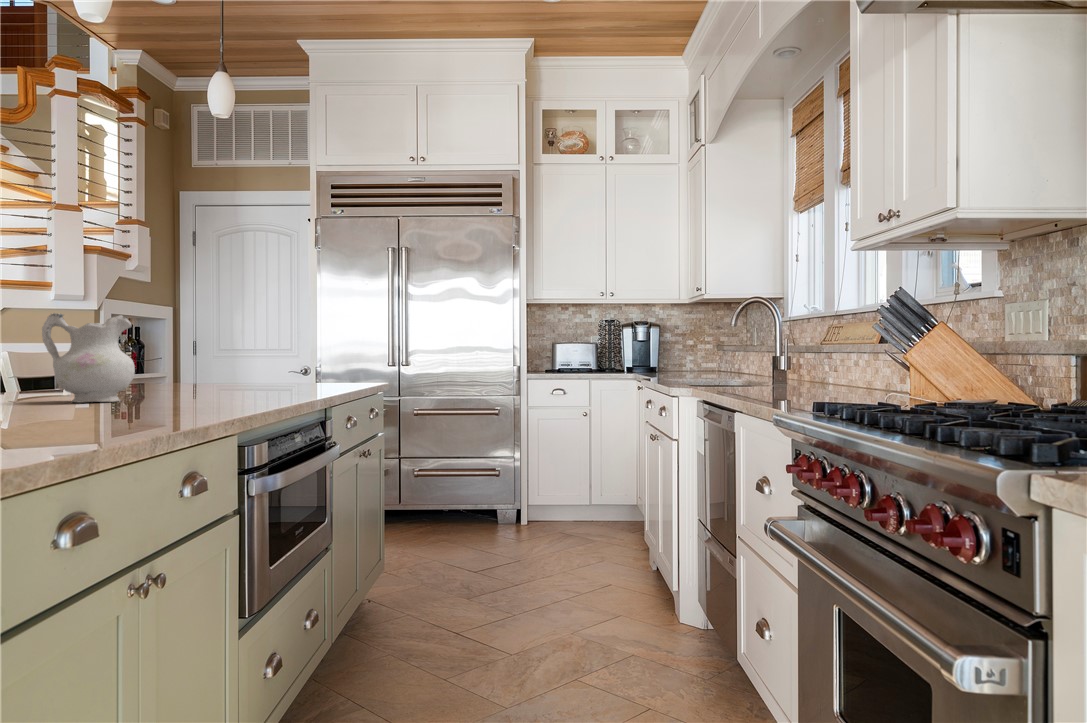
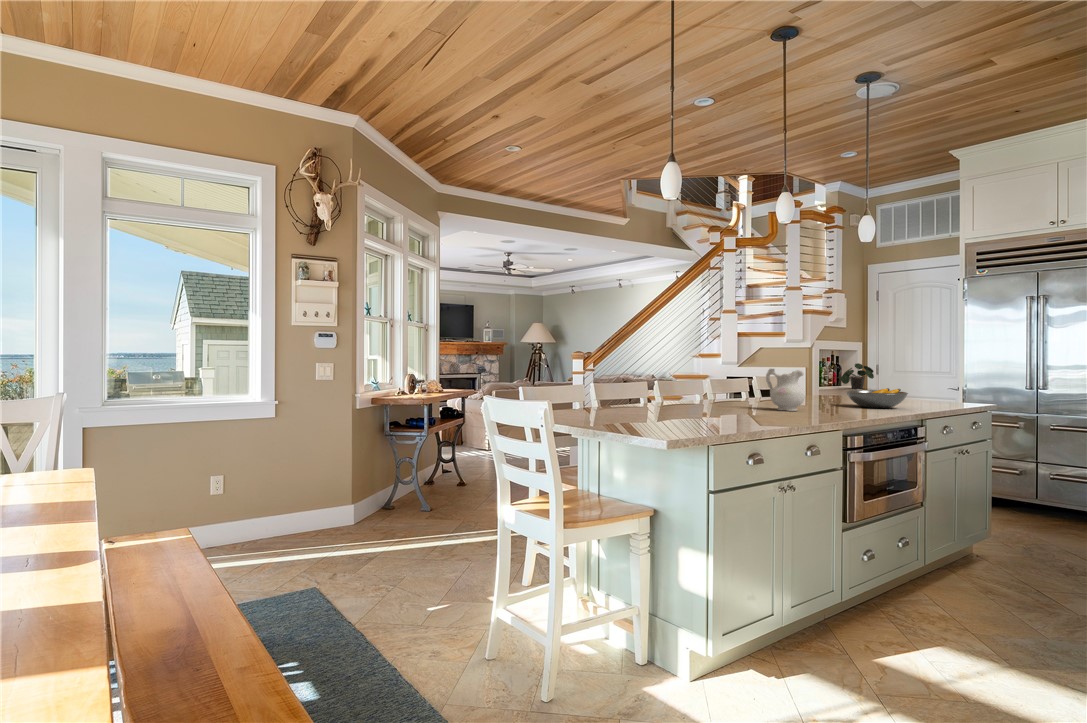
potted plant: none [139,337,194,376] -> present [838,363,874,389]
fruit bowl: none [194,357,292,390] -> present [846,388,908,408]

